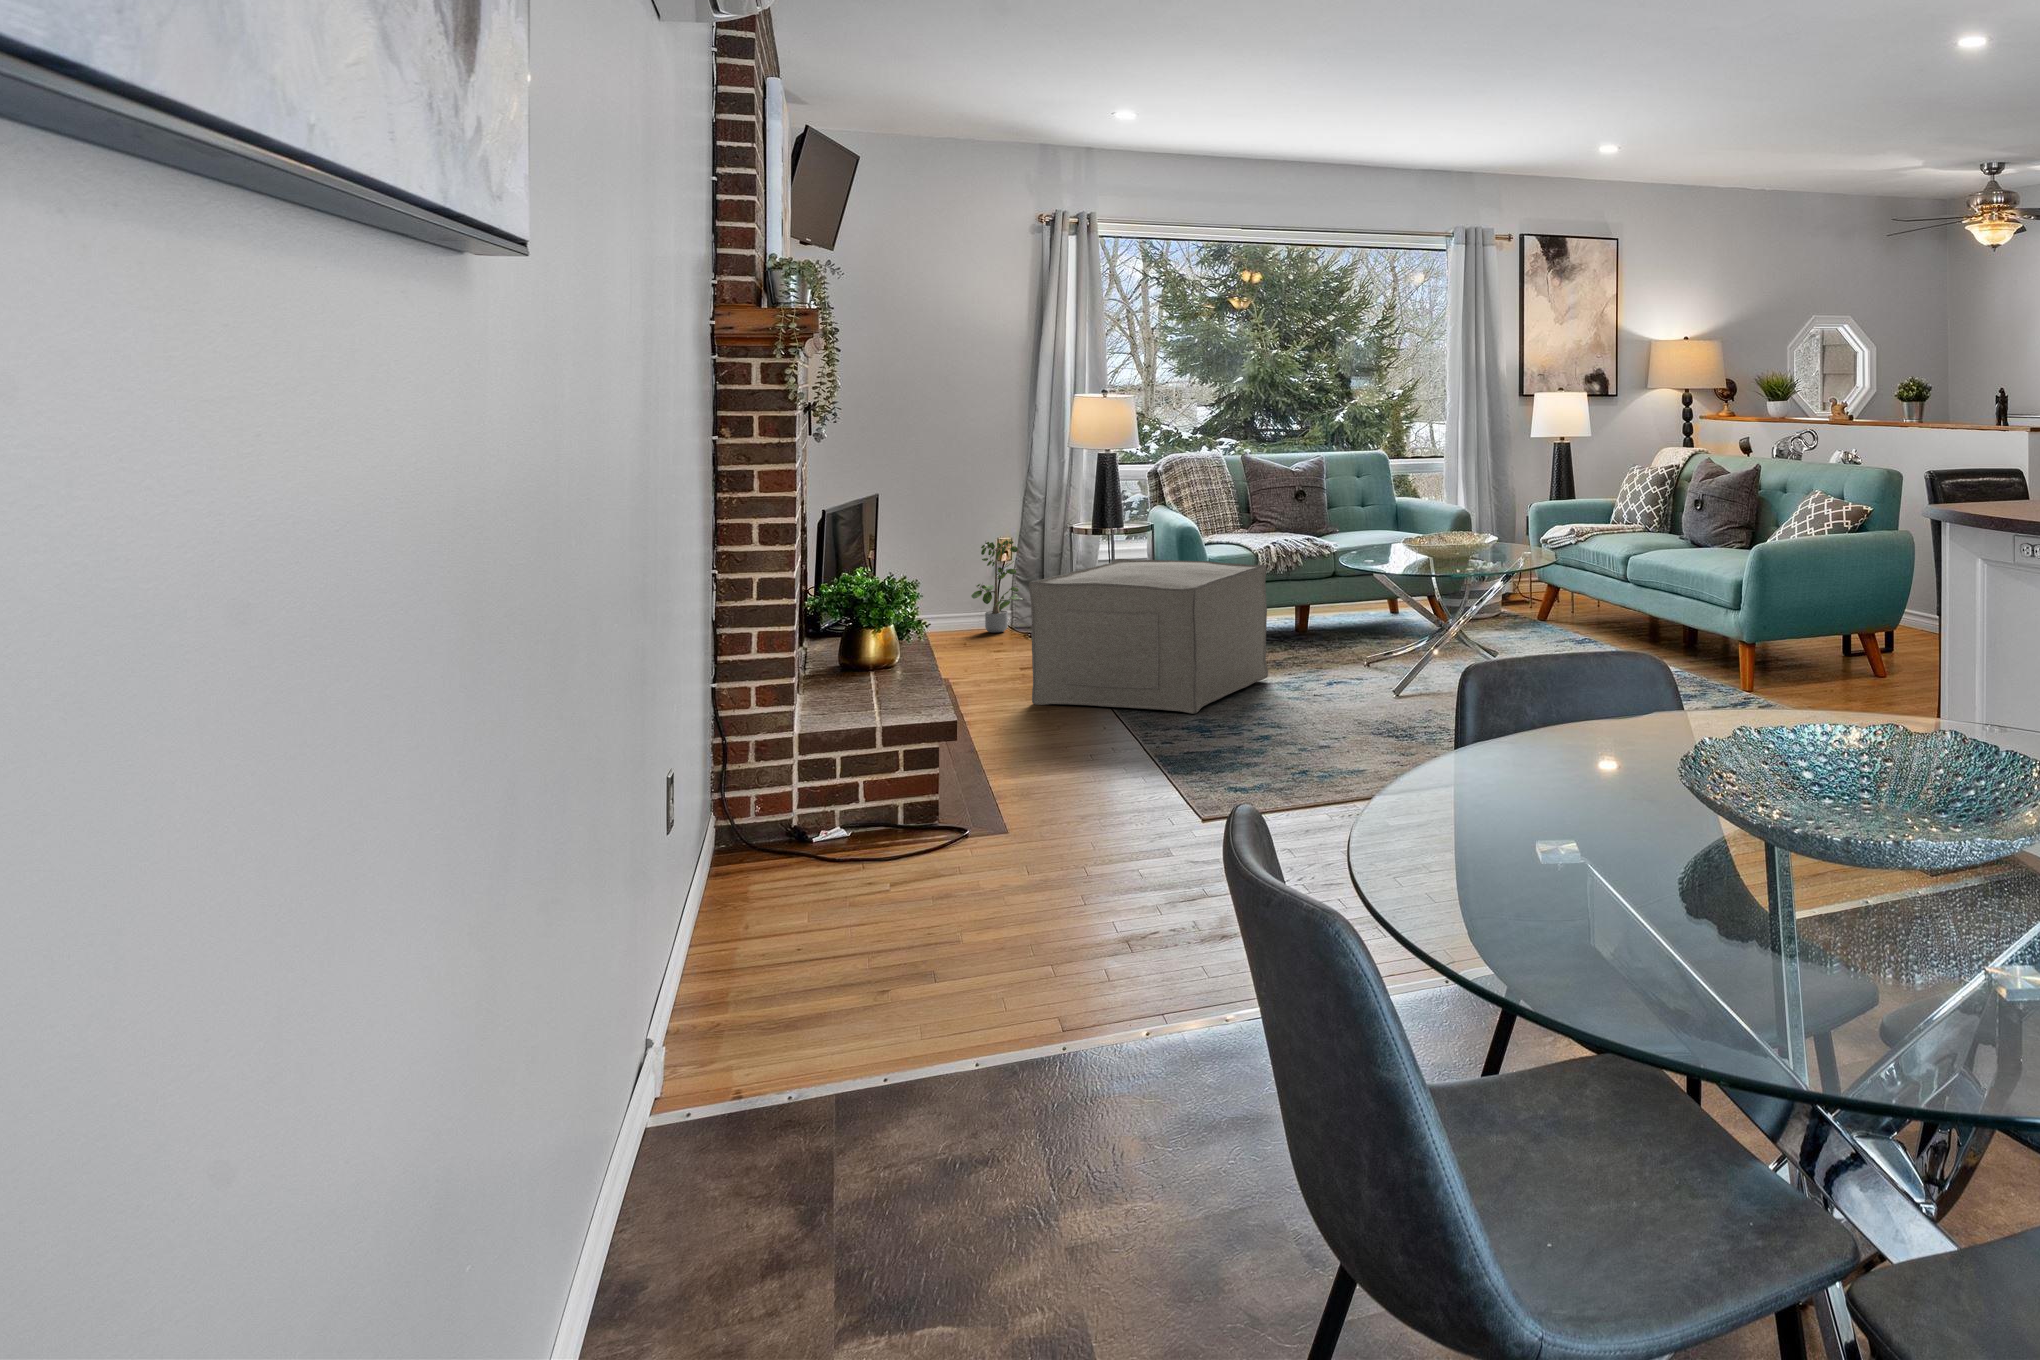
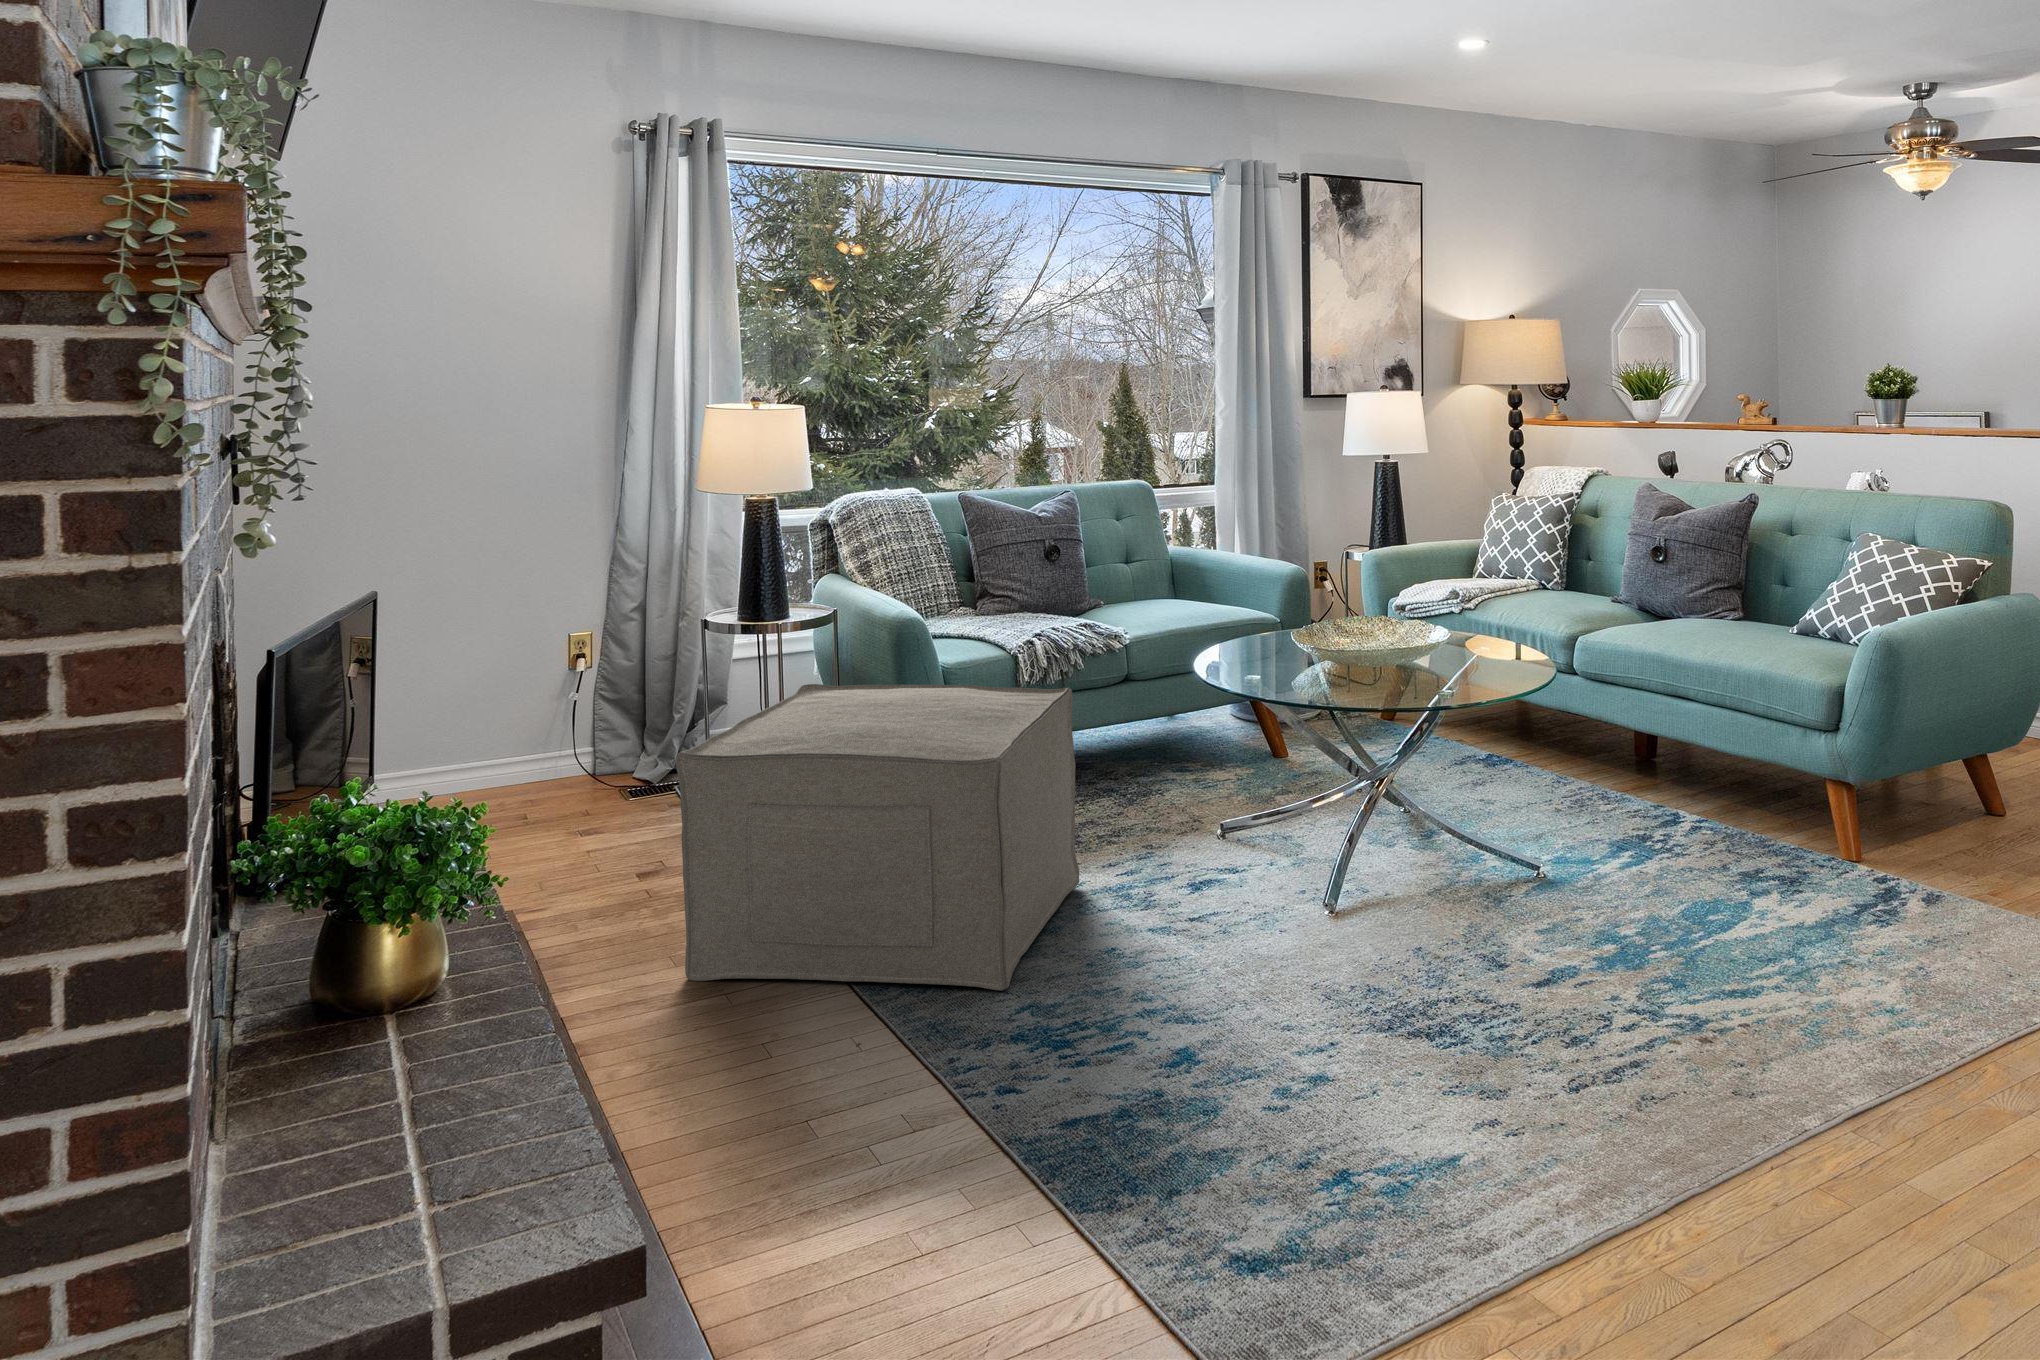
potted plant: present [971,539,1022,633] -> none [527,636,616,789]

